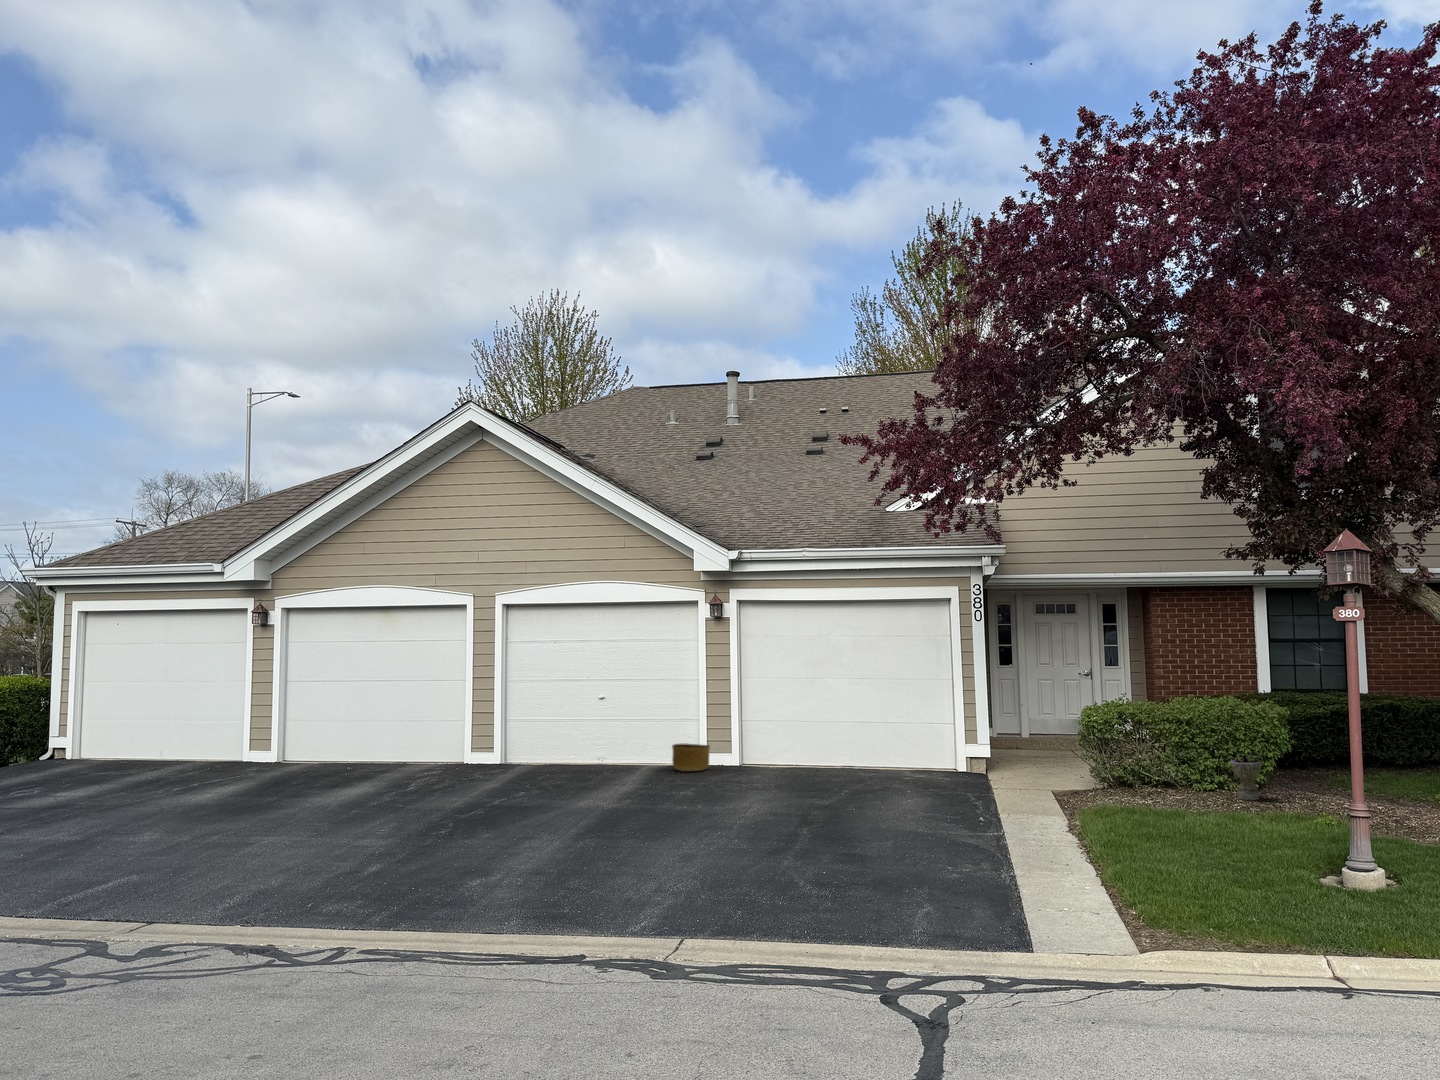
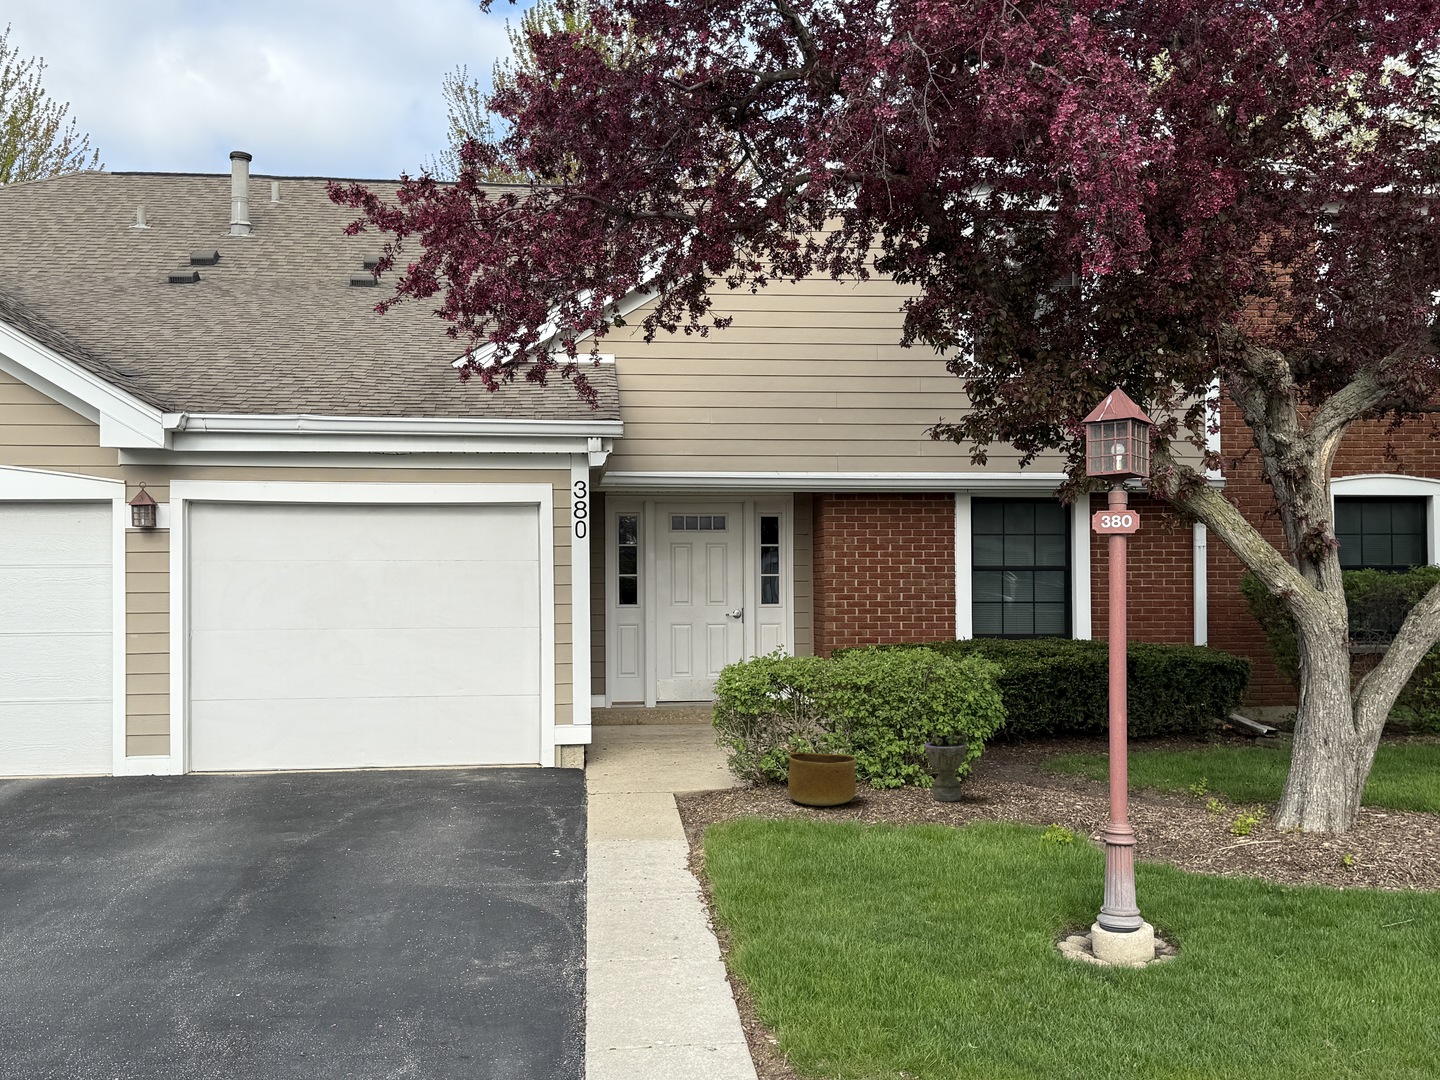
basket: present [672,744,710,771] -> present [788,753,856,806]

